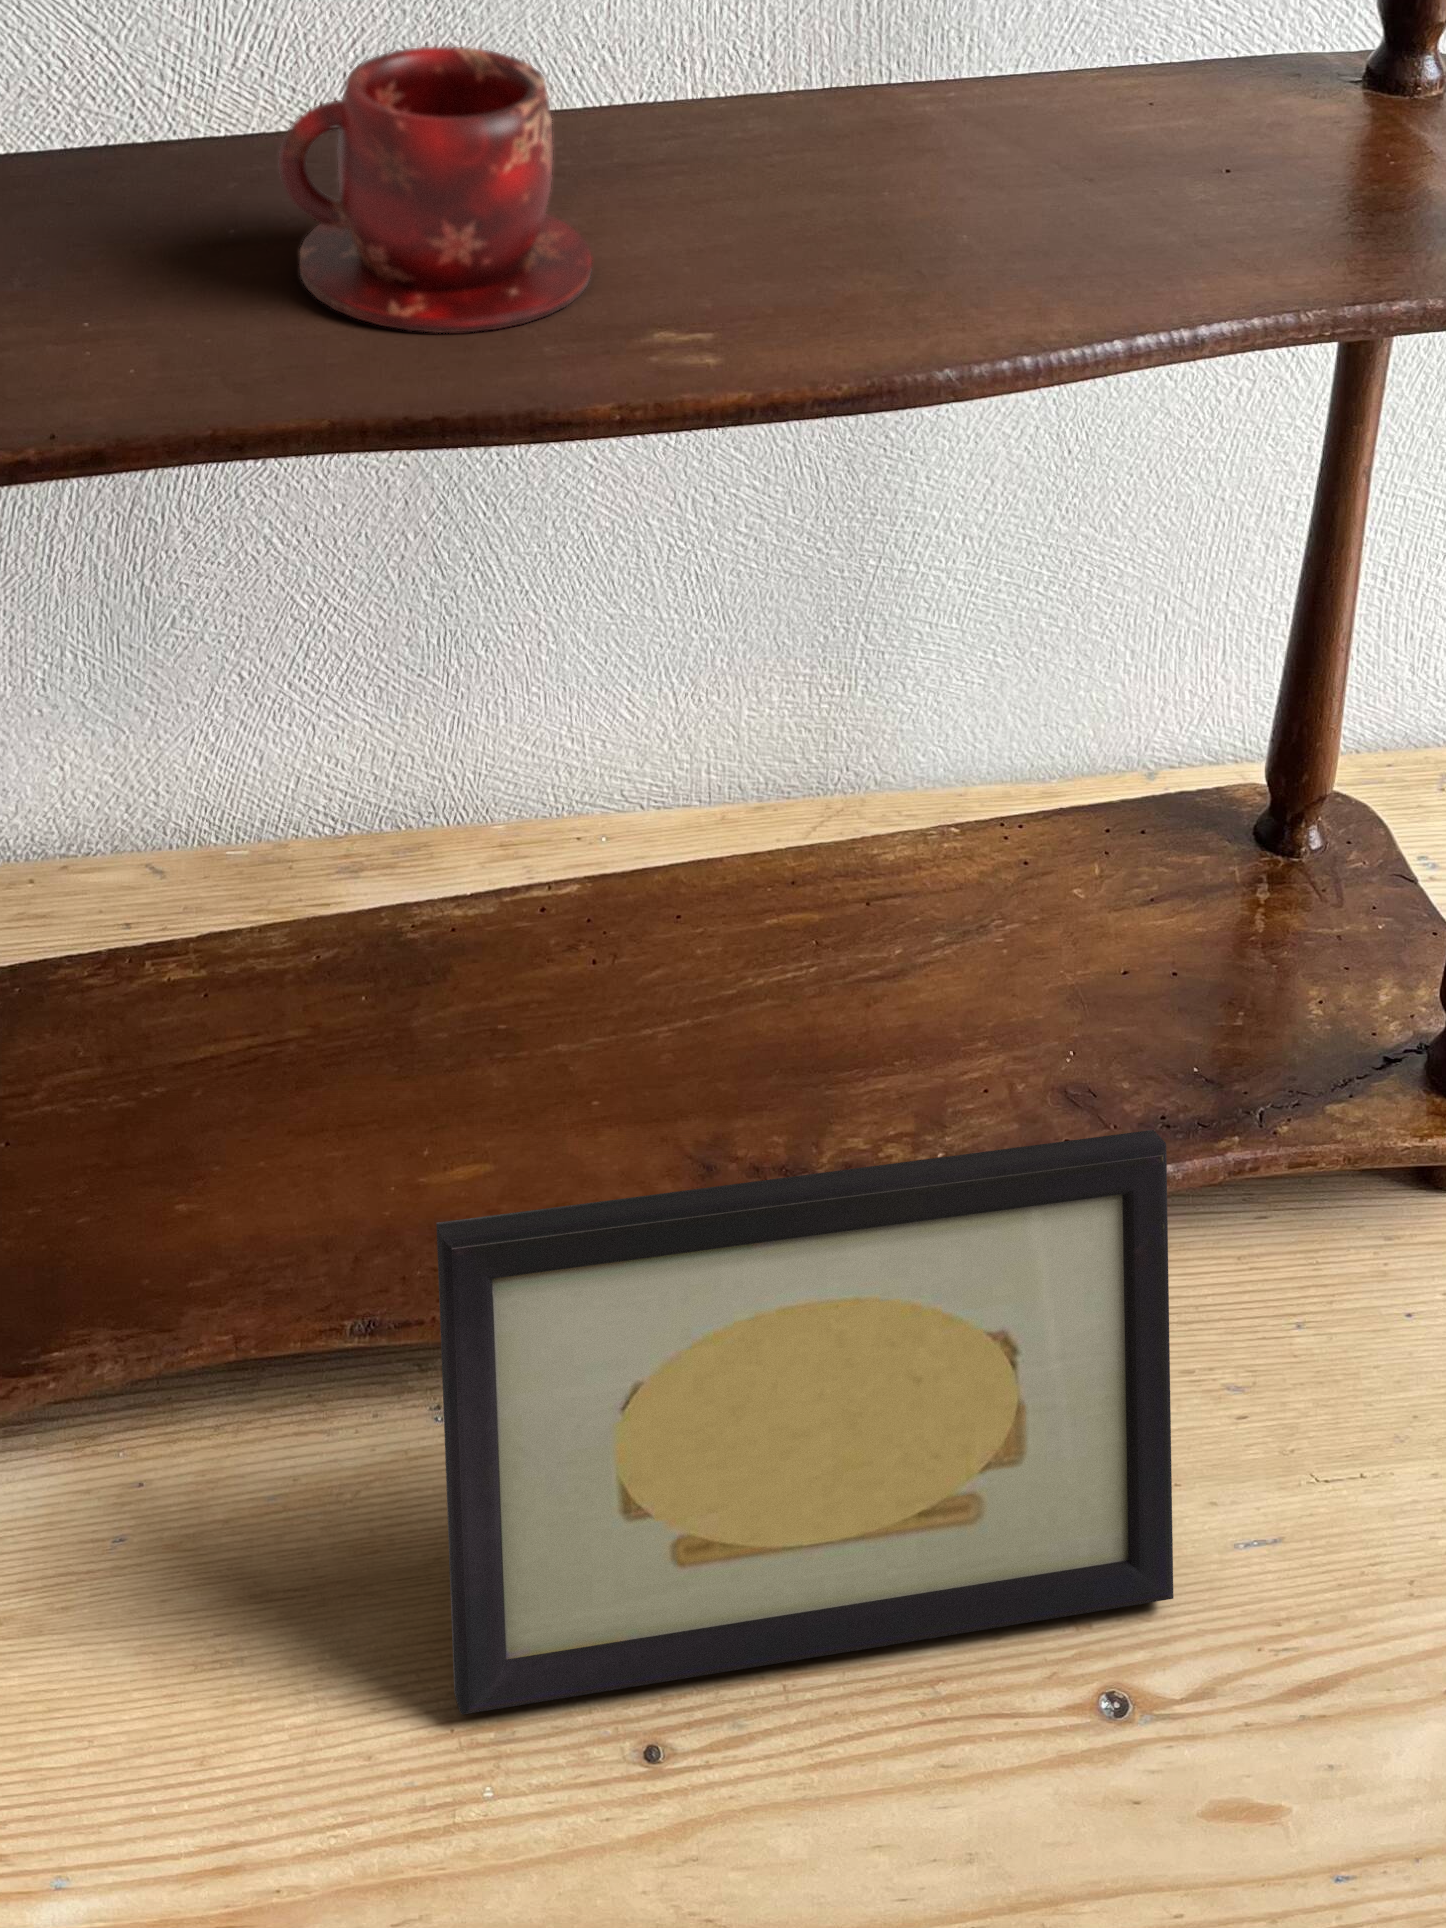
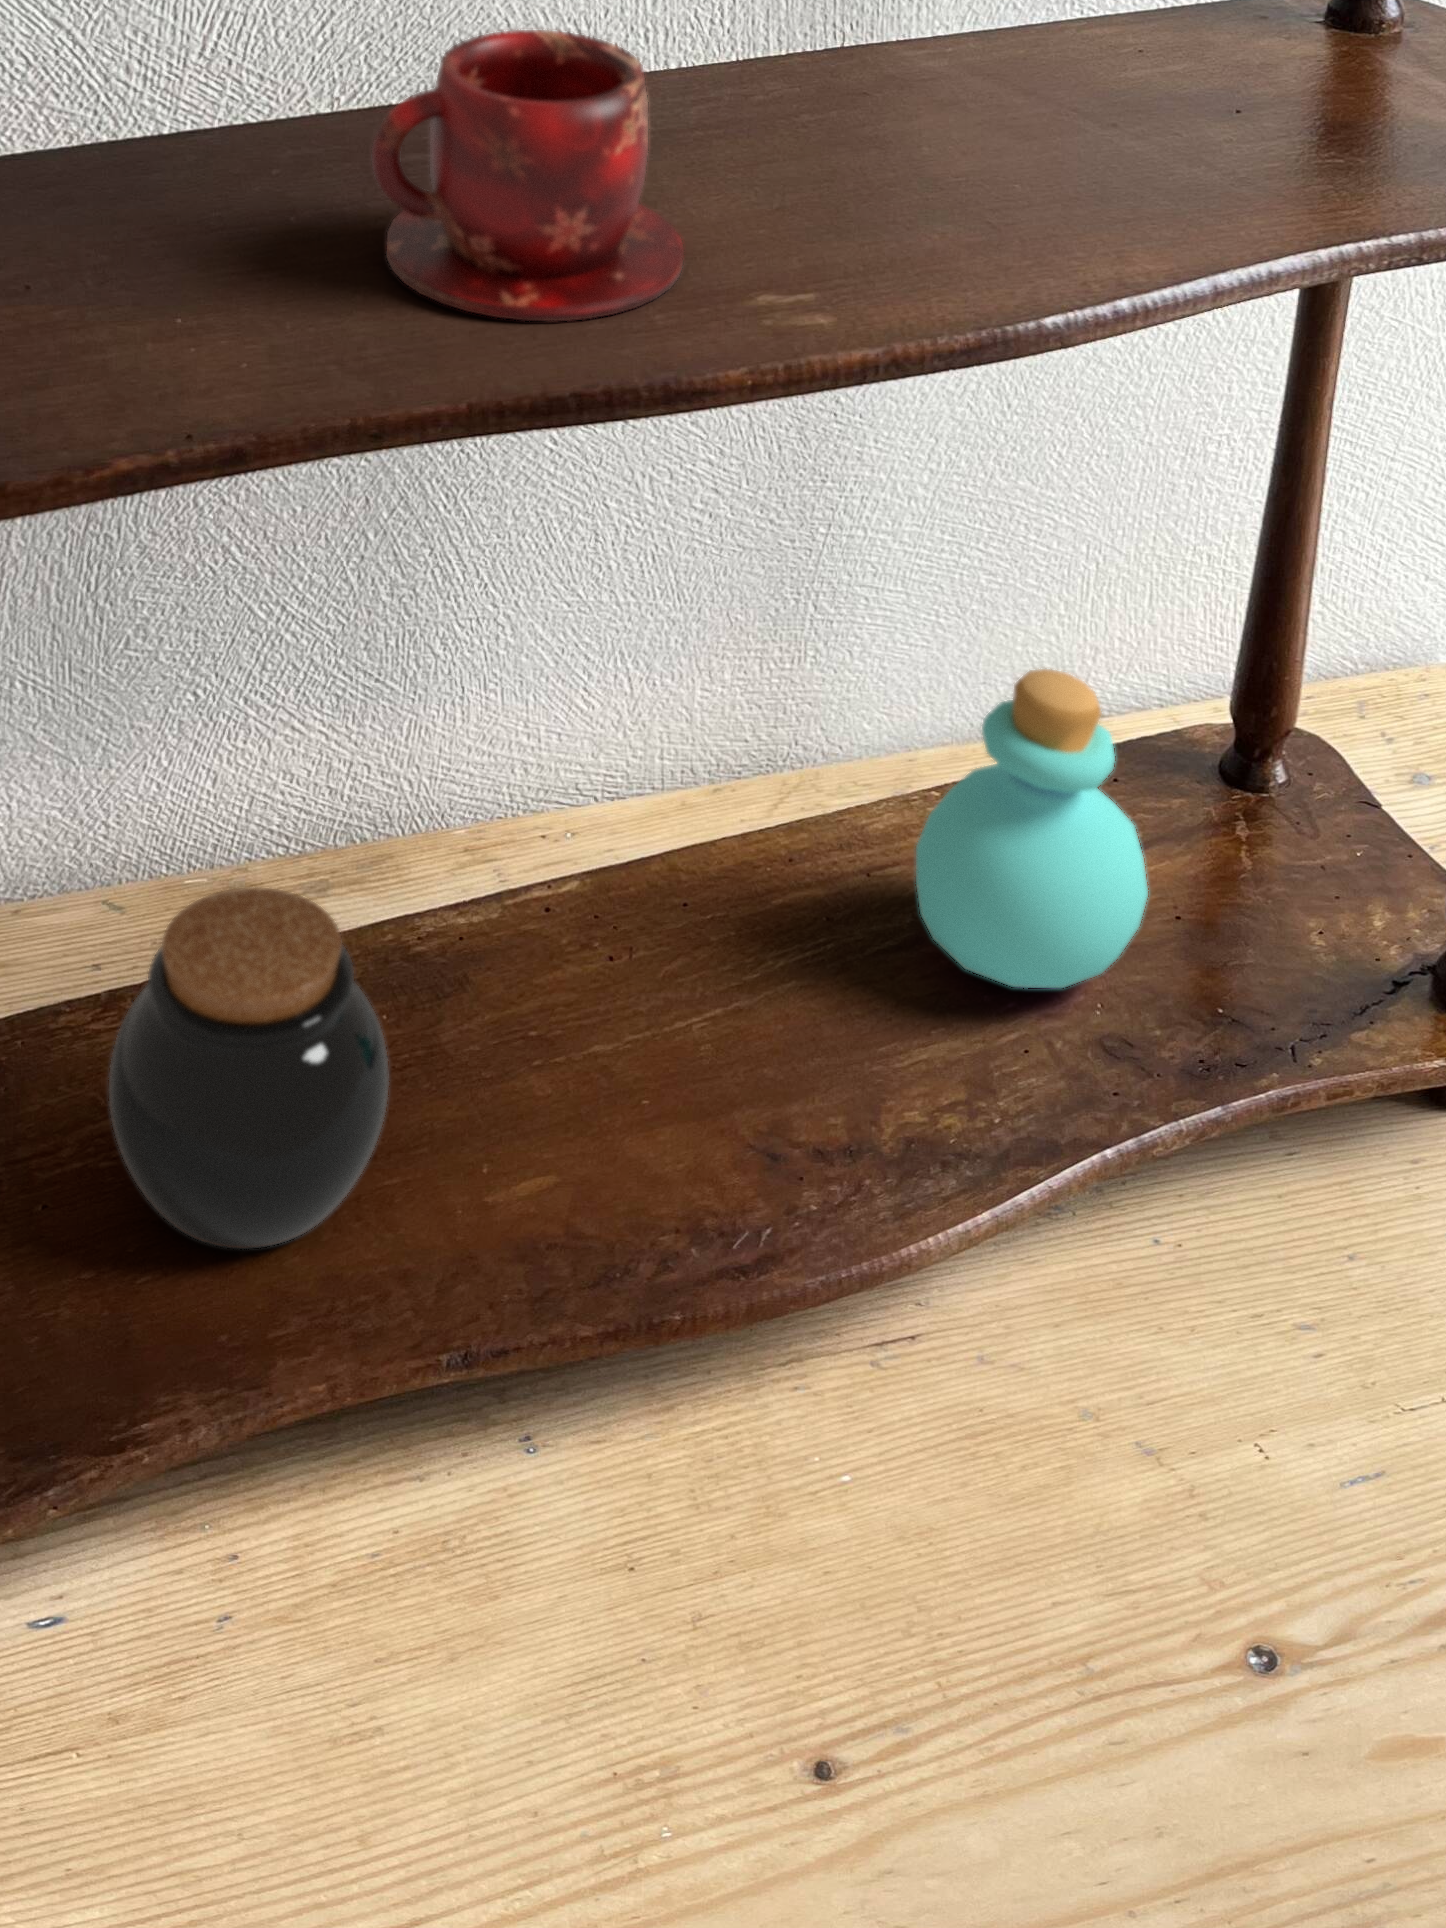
perfume bottle: none [896,711,1126,1030] -> present [916,669,1148,988]
jar: none [48,863,315,1205] -> present [109,887,389,1249]
picture frame: present [436,1130,1173,1714] -> none [600,1074,1306,1745]

